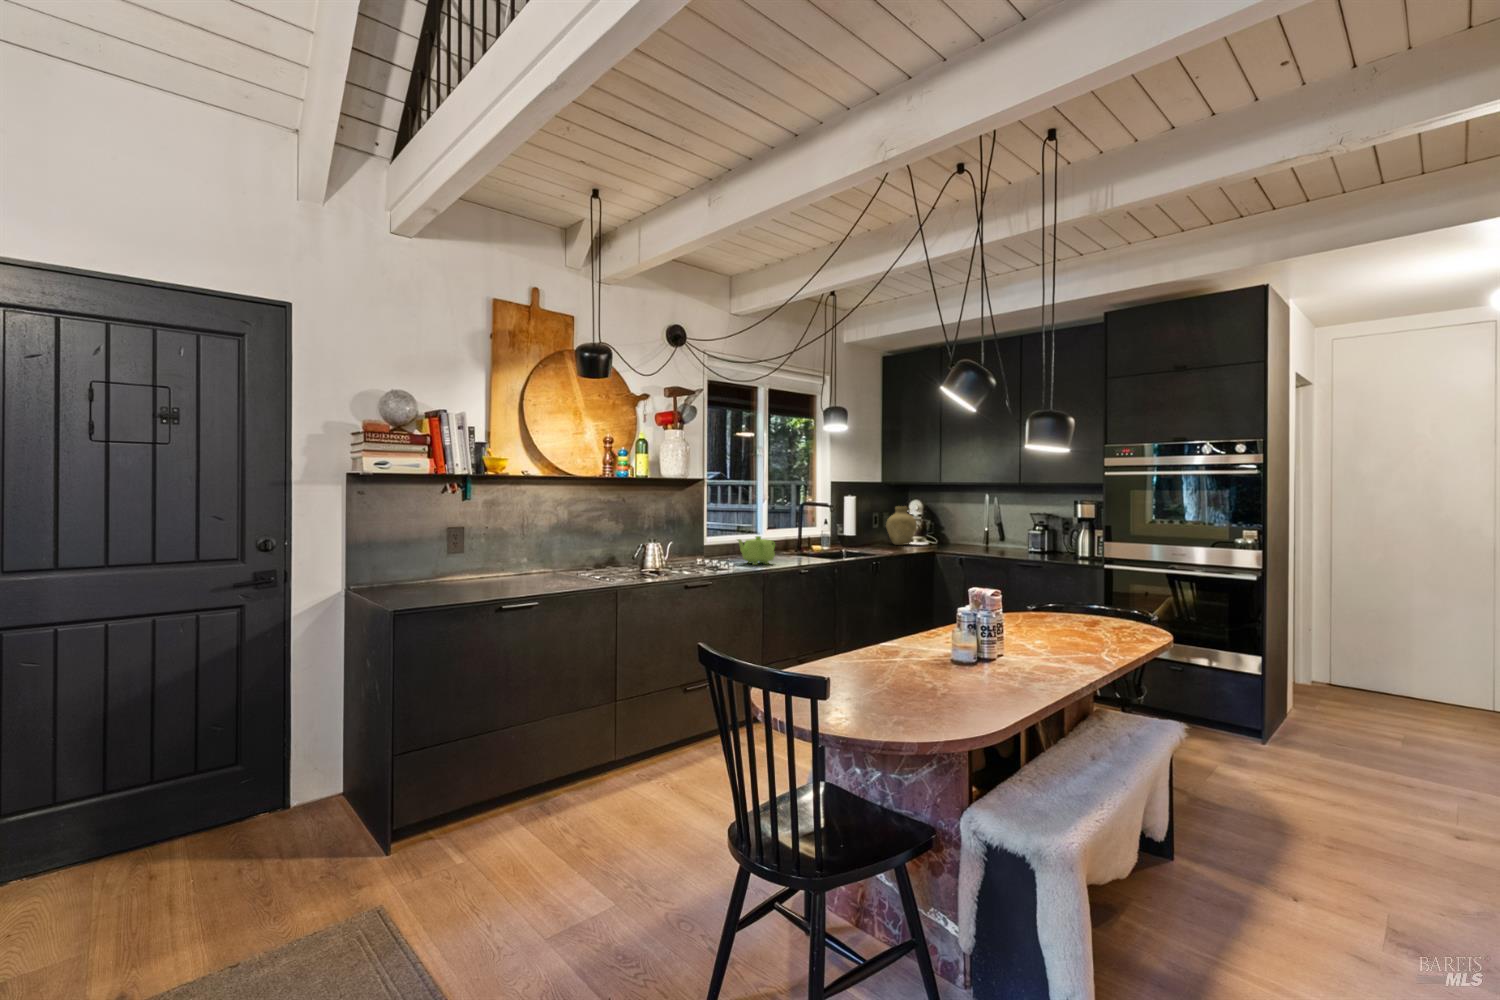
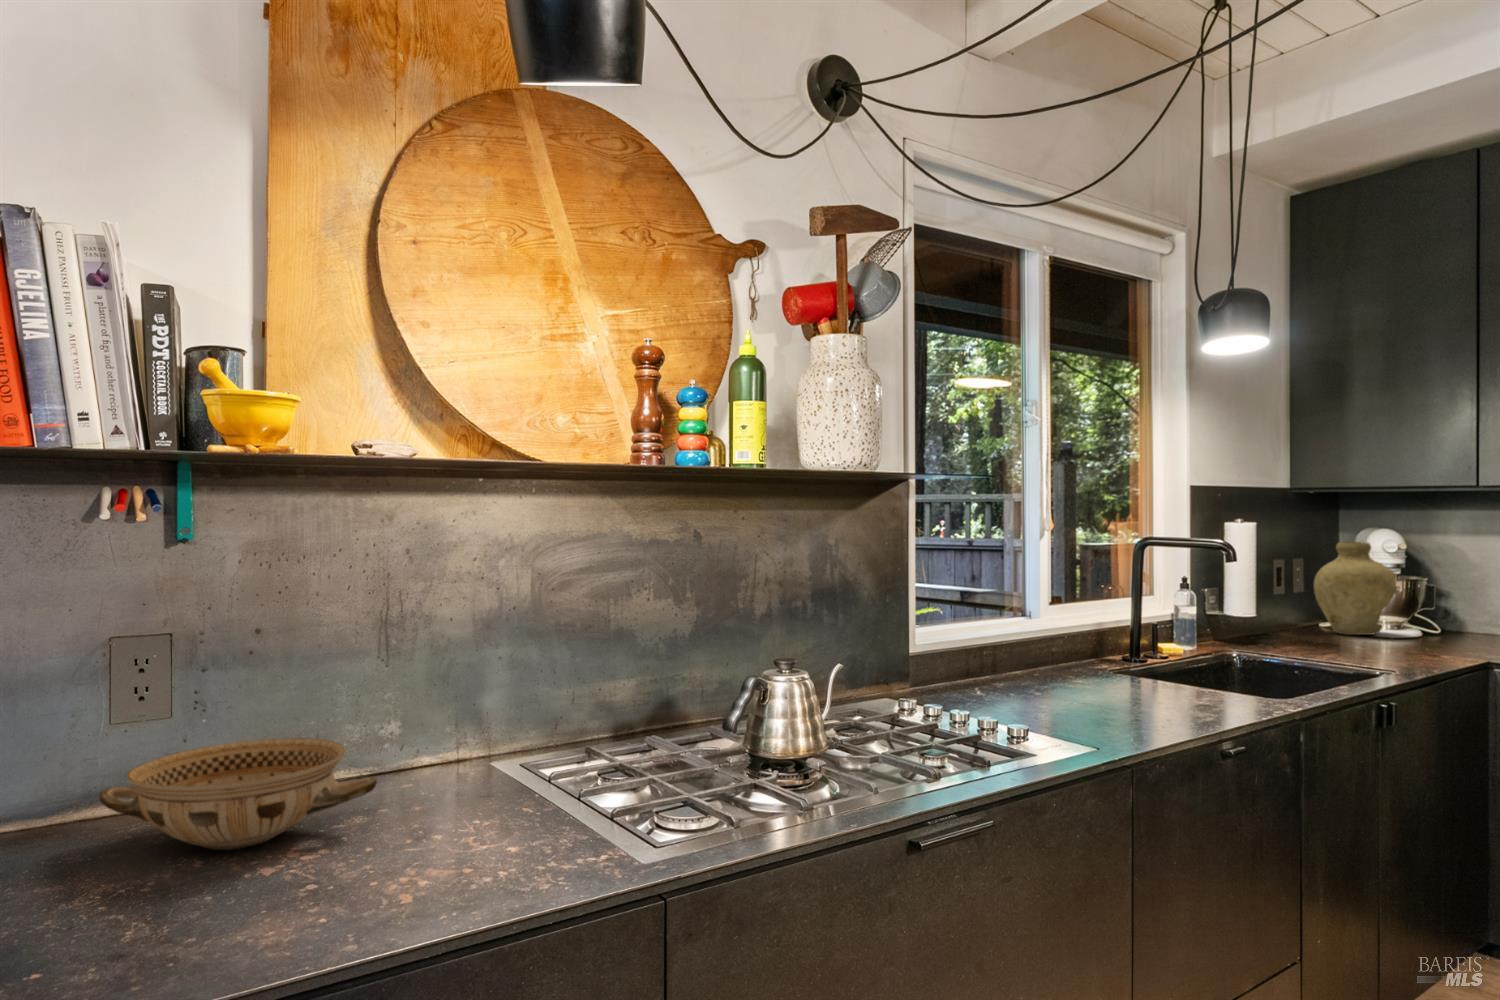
teapot: present [738,536,775,565] -> none [1021,637,1138,726]
ceramic bowl: none [460,558,535,583] -> present [99,738,377,850]

